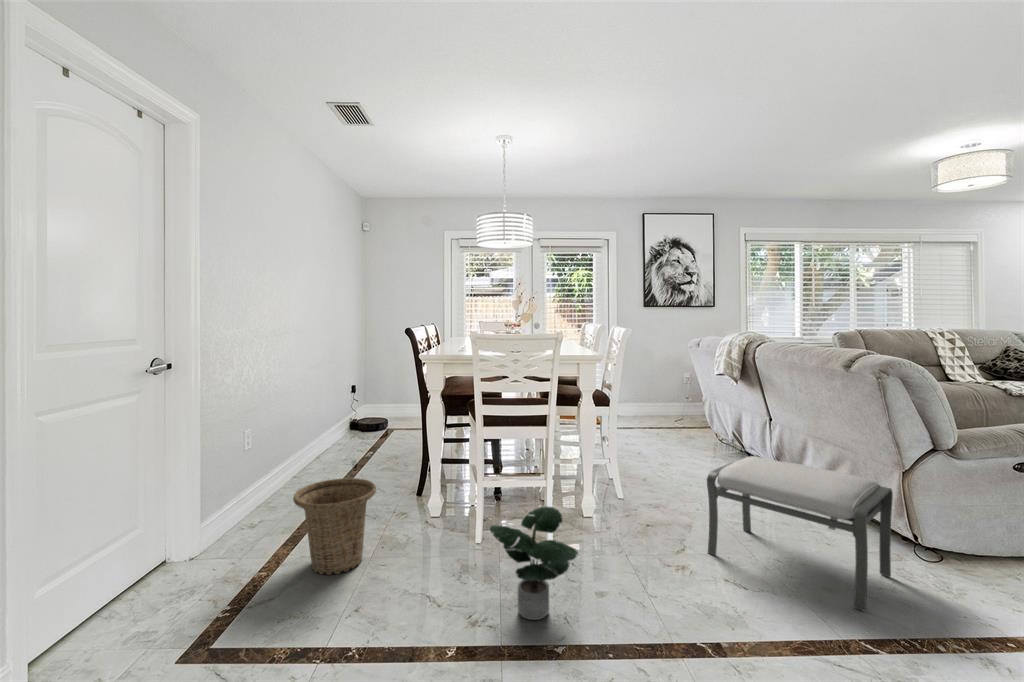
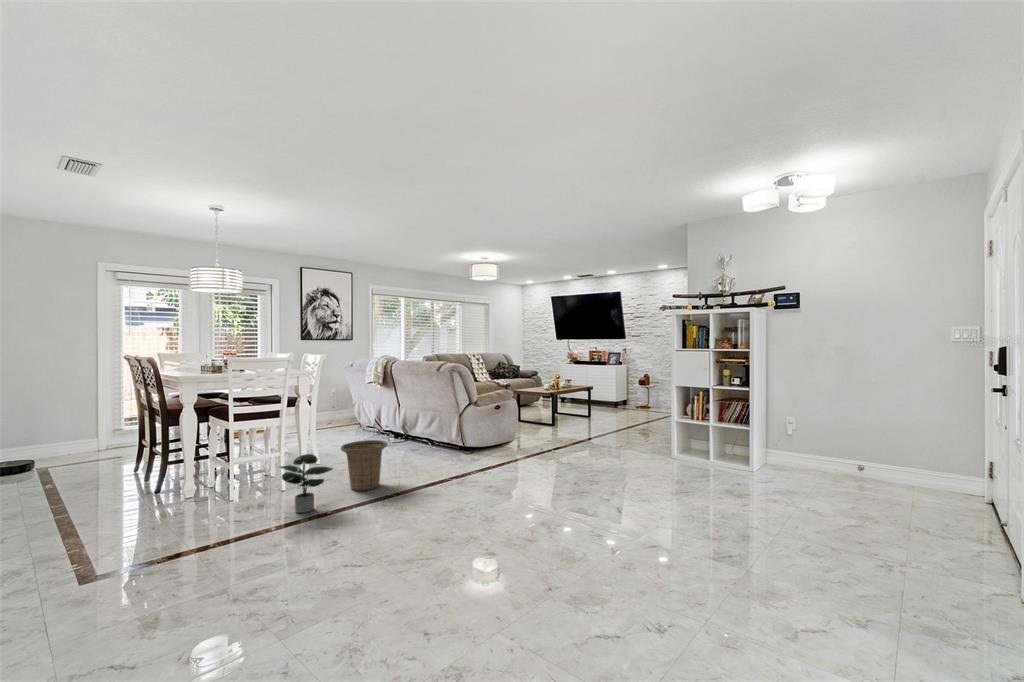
ottoman: present [707,456,893,612] -> none [380,418,457,472]
basket: present [293,478,376,575] -> present [341,440,387,491]

